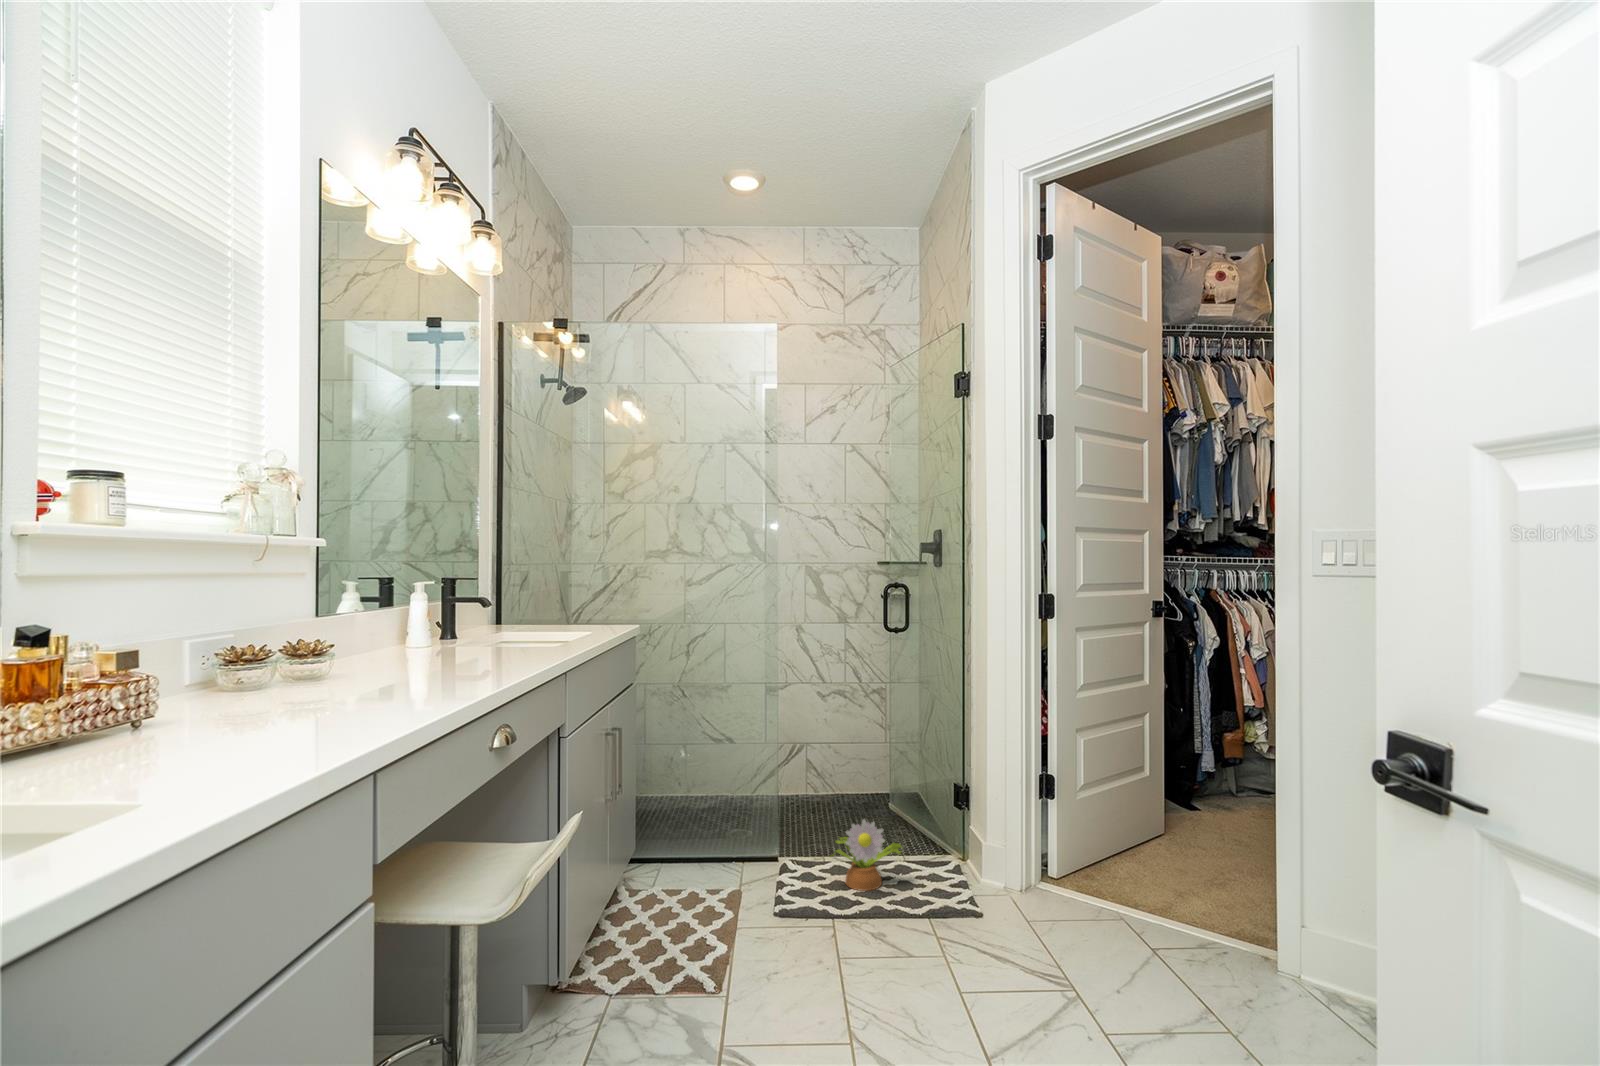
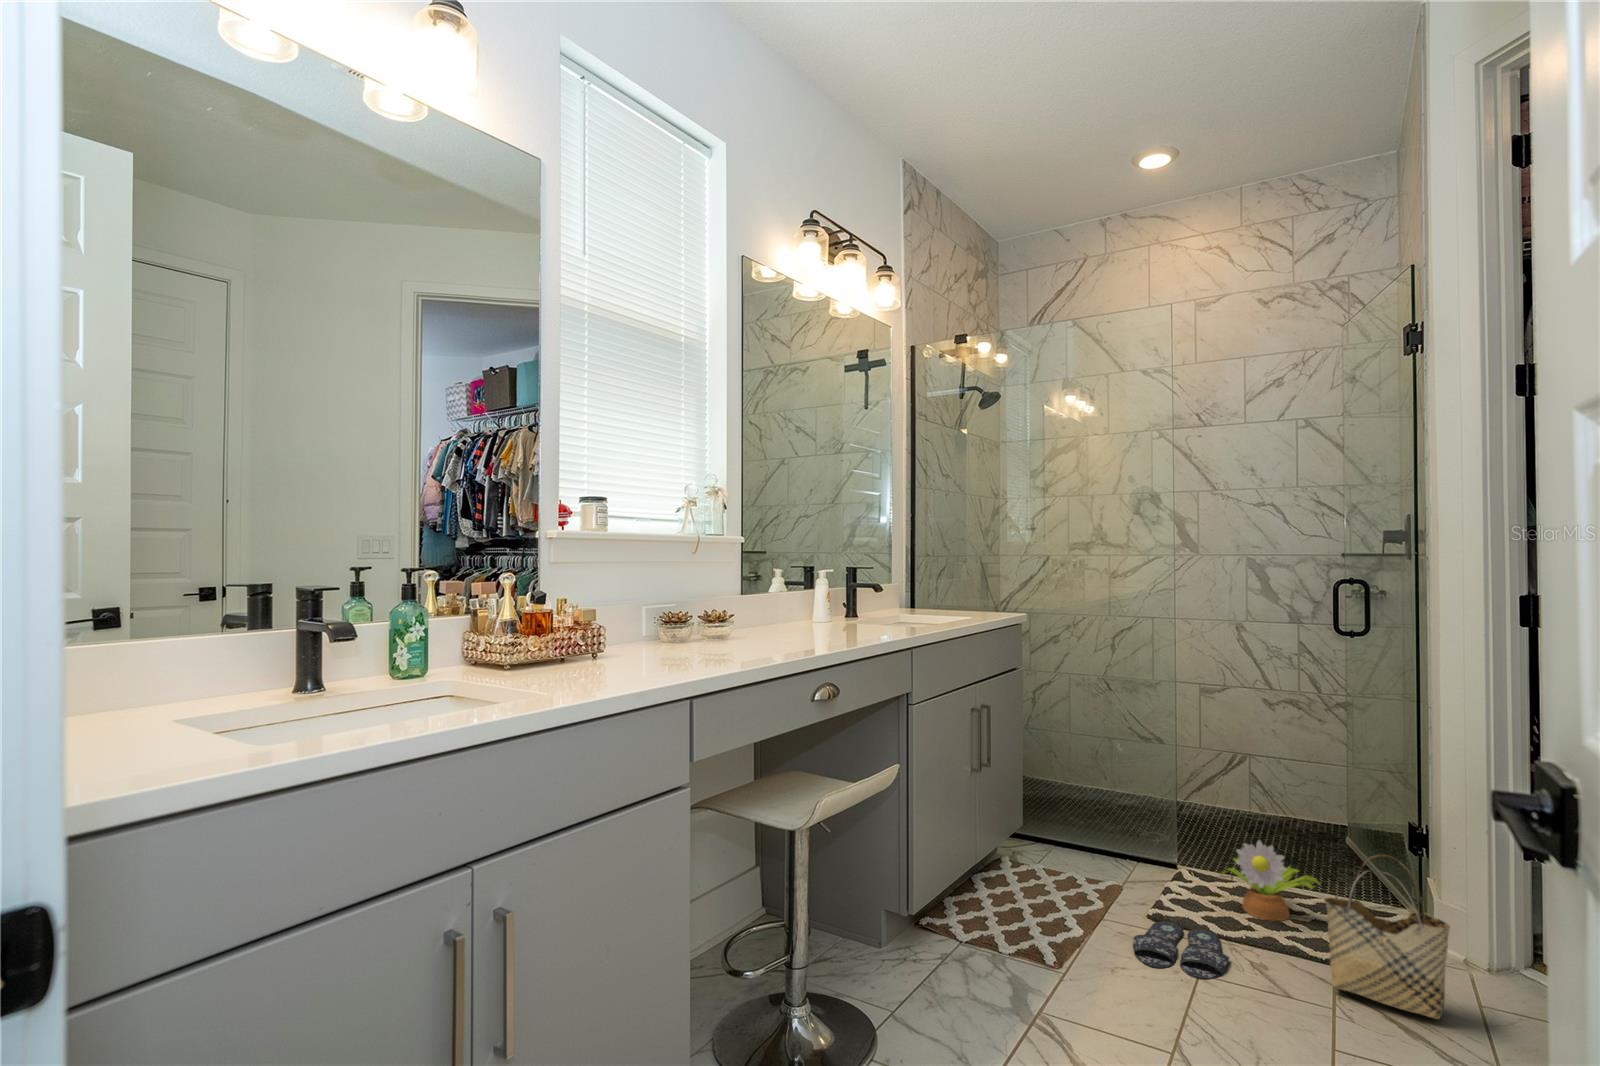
woven basket: none [931,810,1016,940] -> present [1325,854,1450,1019]
slippers: none [775,913,858,964] -> present [1133,921,1229,980]

